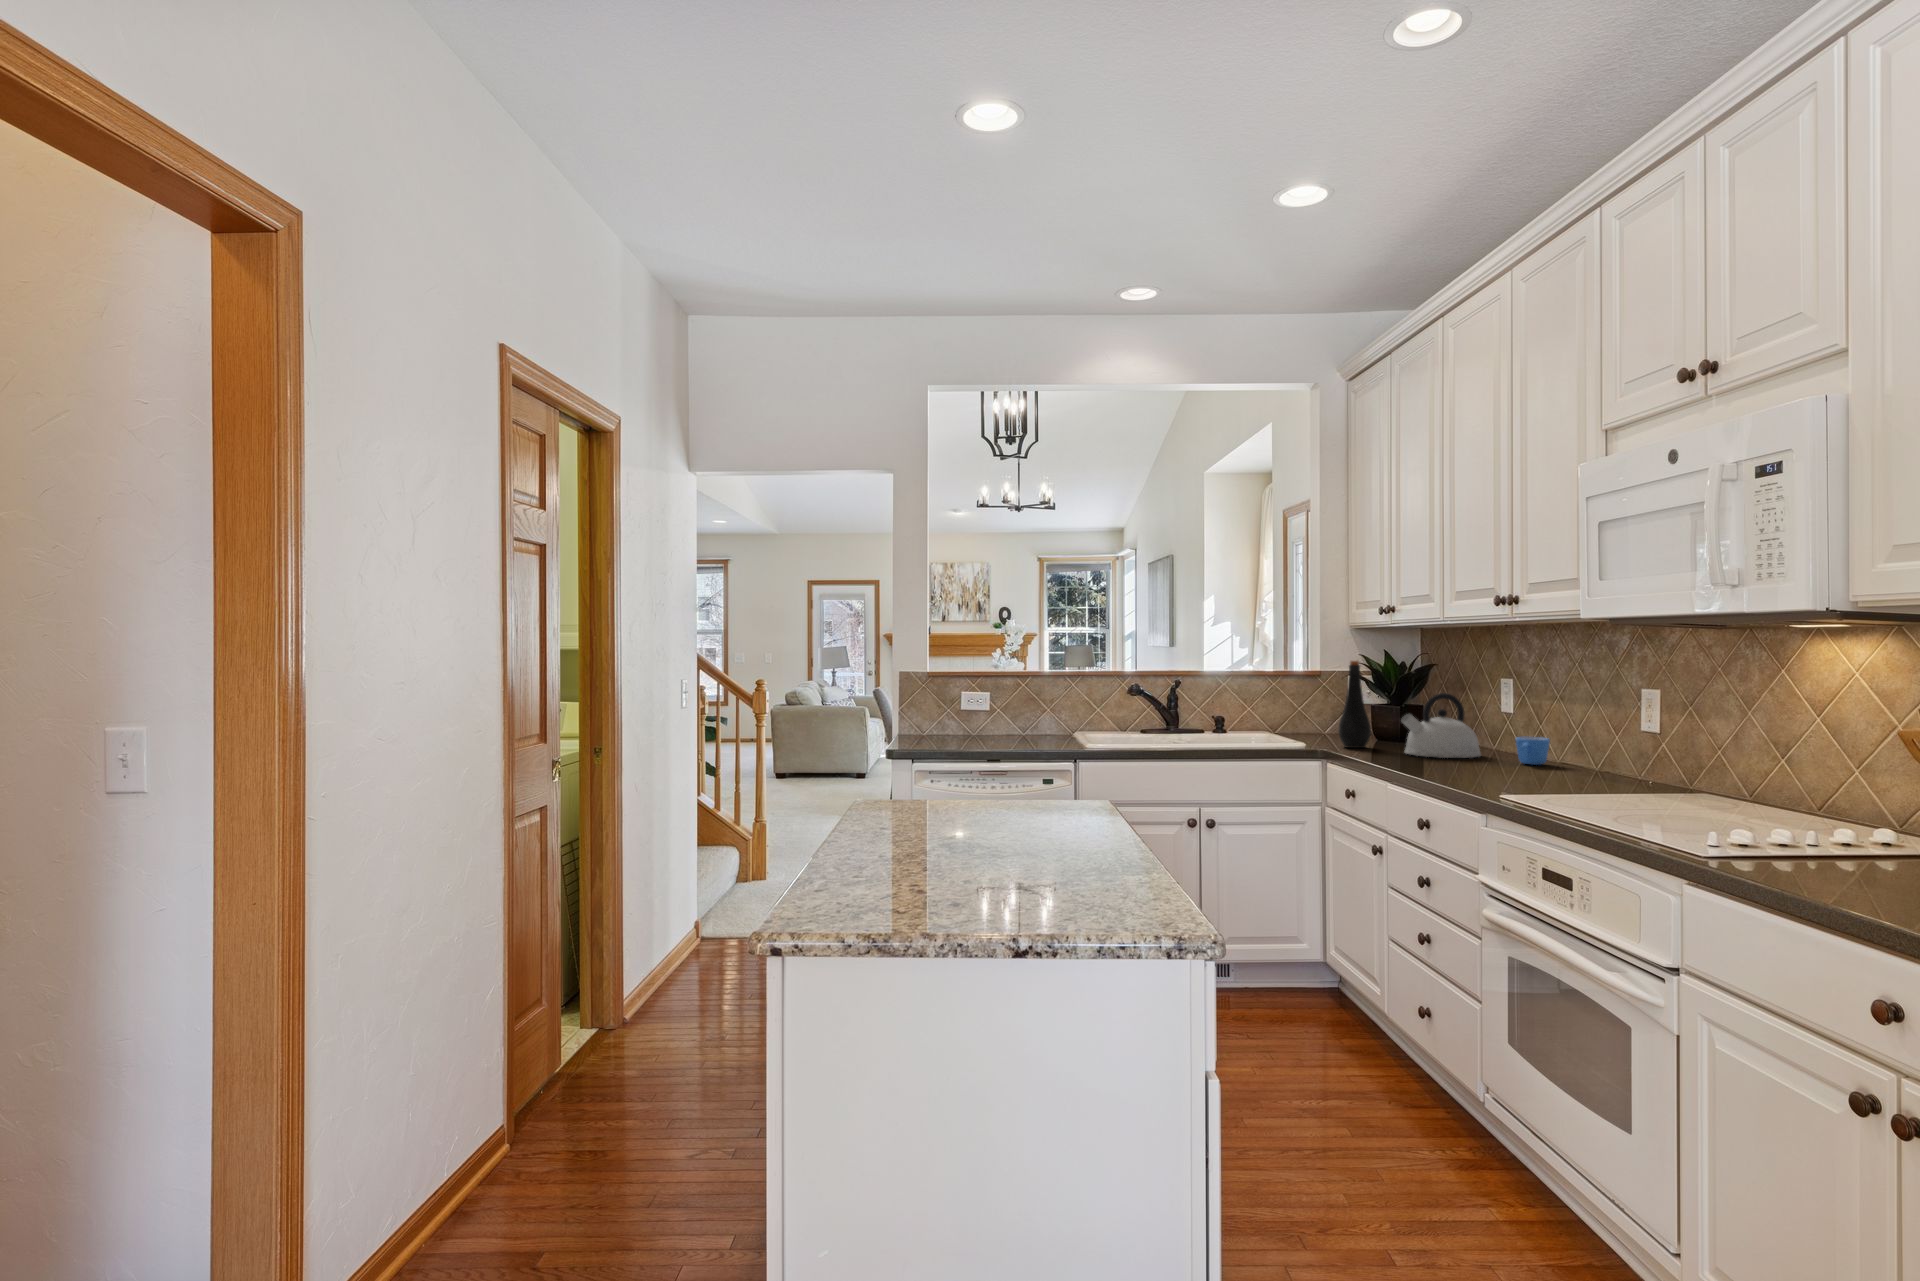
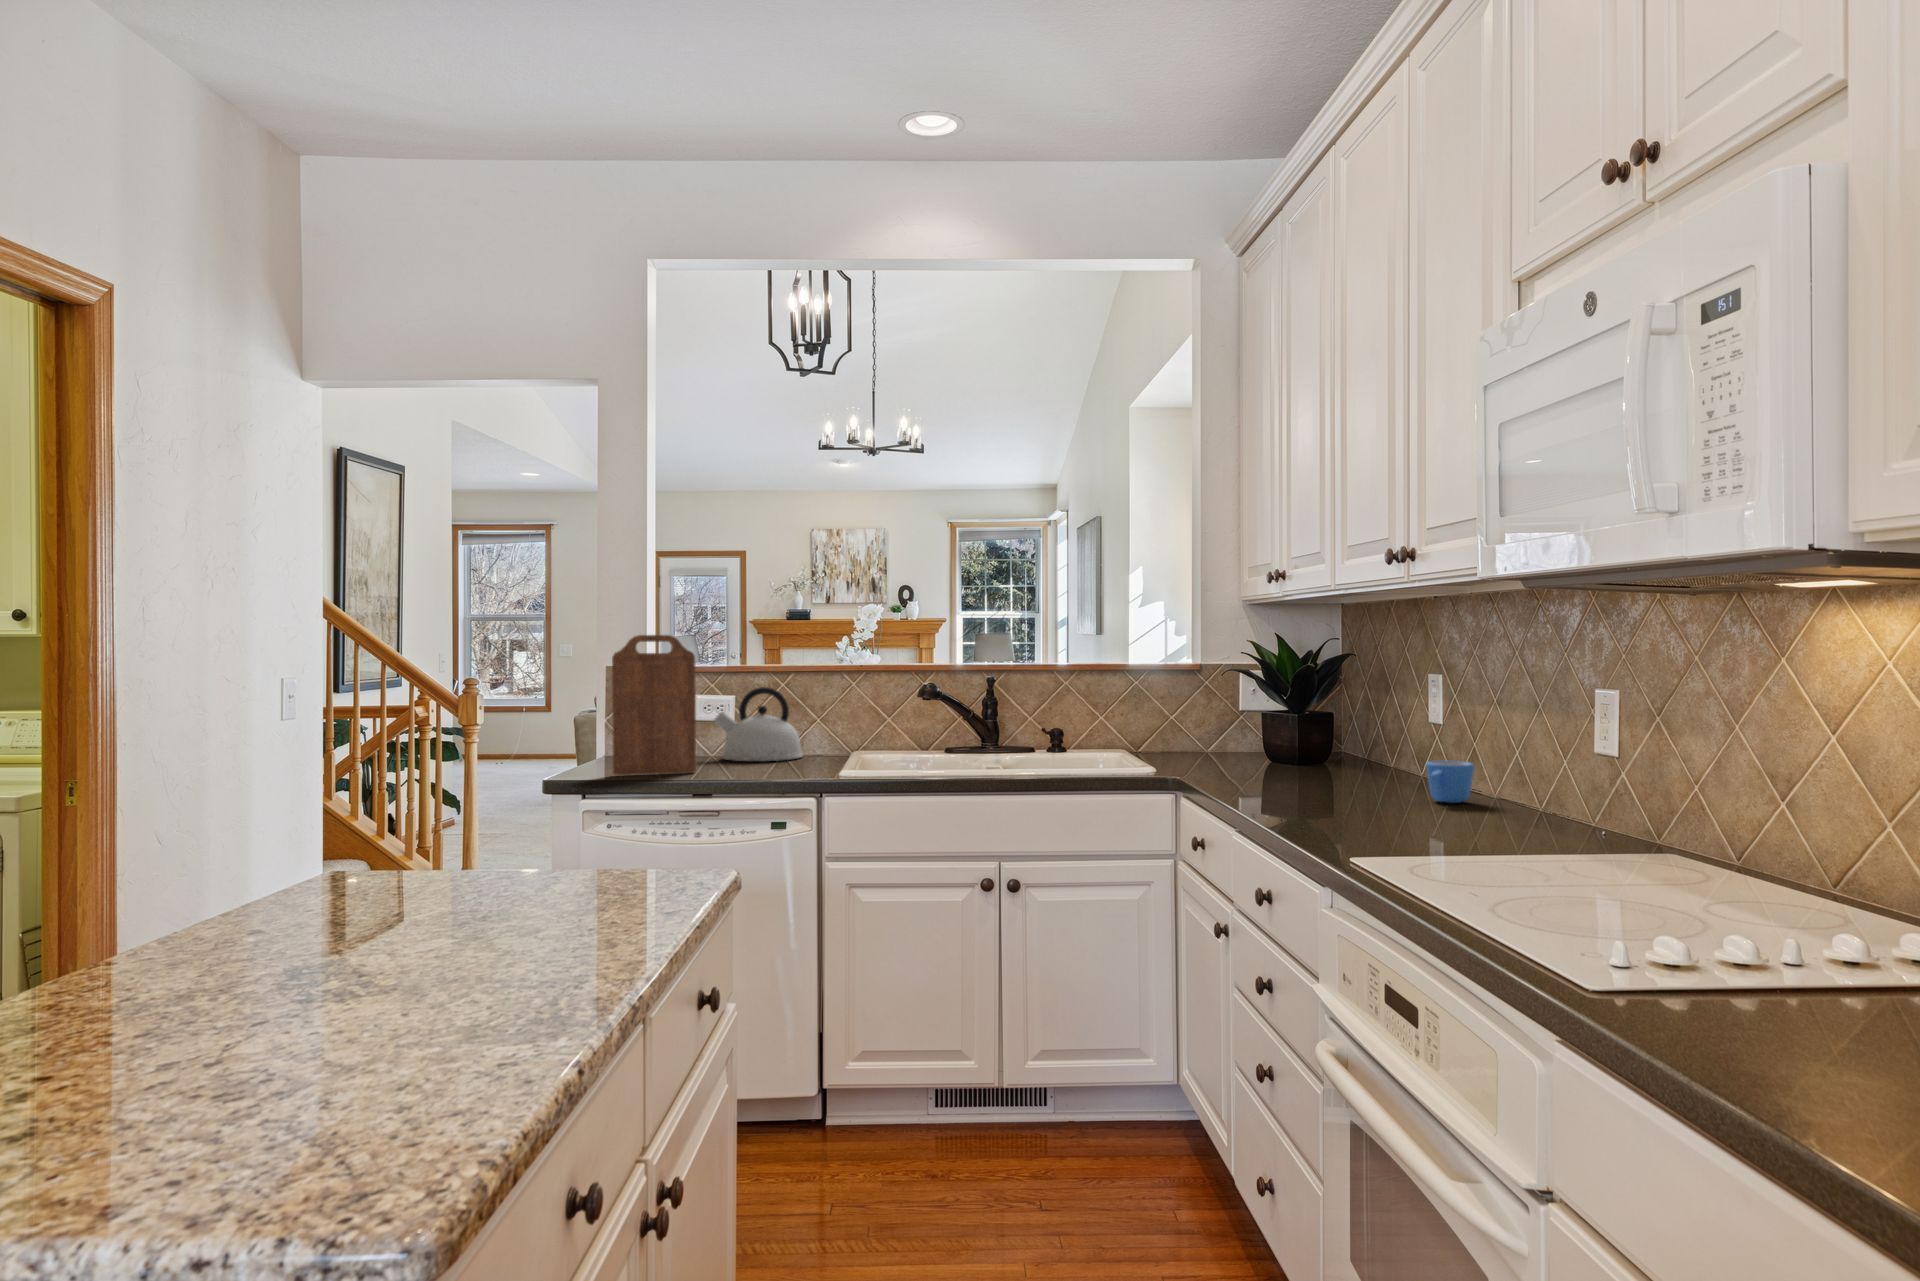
cutting board: none [926,651,981,747] -> present [612,635,696,775]
bottle: present [1338,661,1371,748] -> none [1200,649,1245,776]
kettle: present [1401,693,1481,758] -> present [714,687,803,761]

